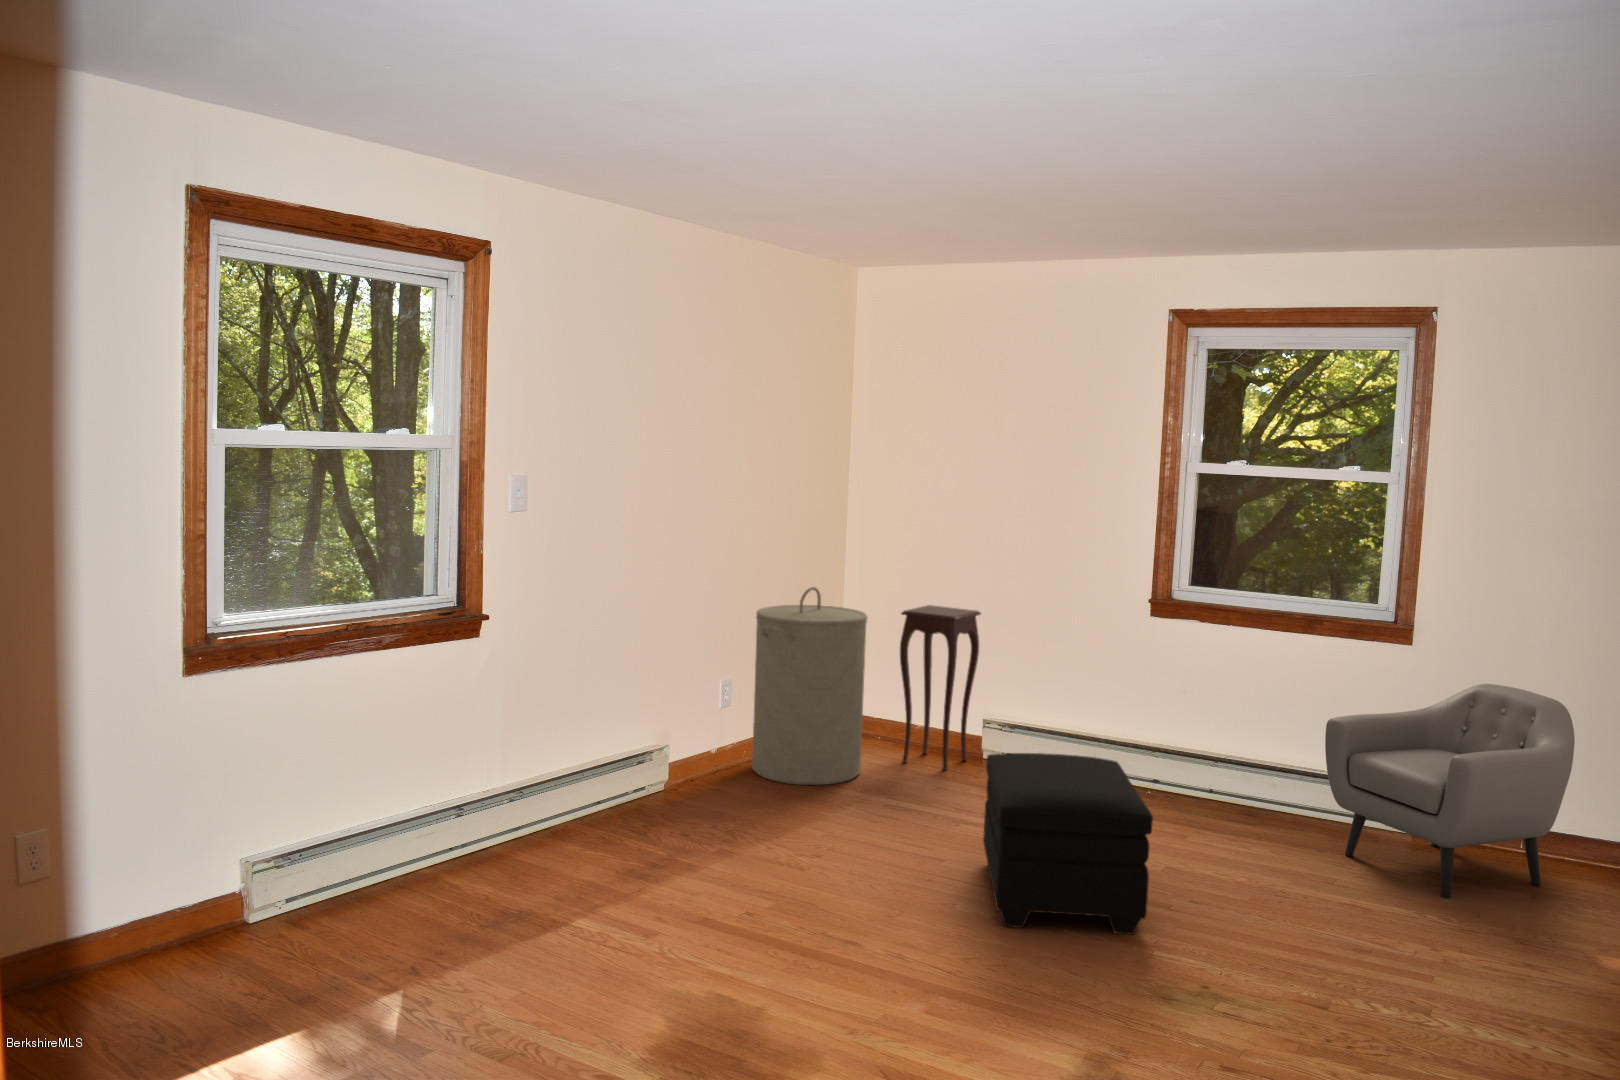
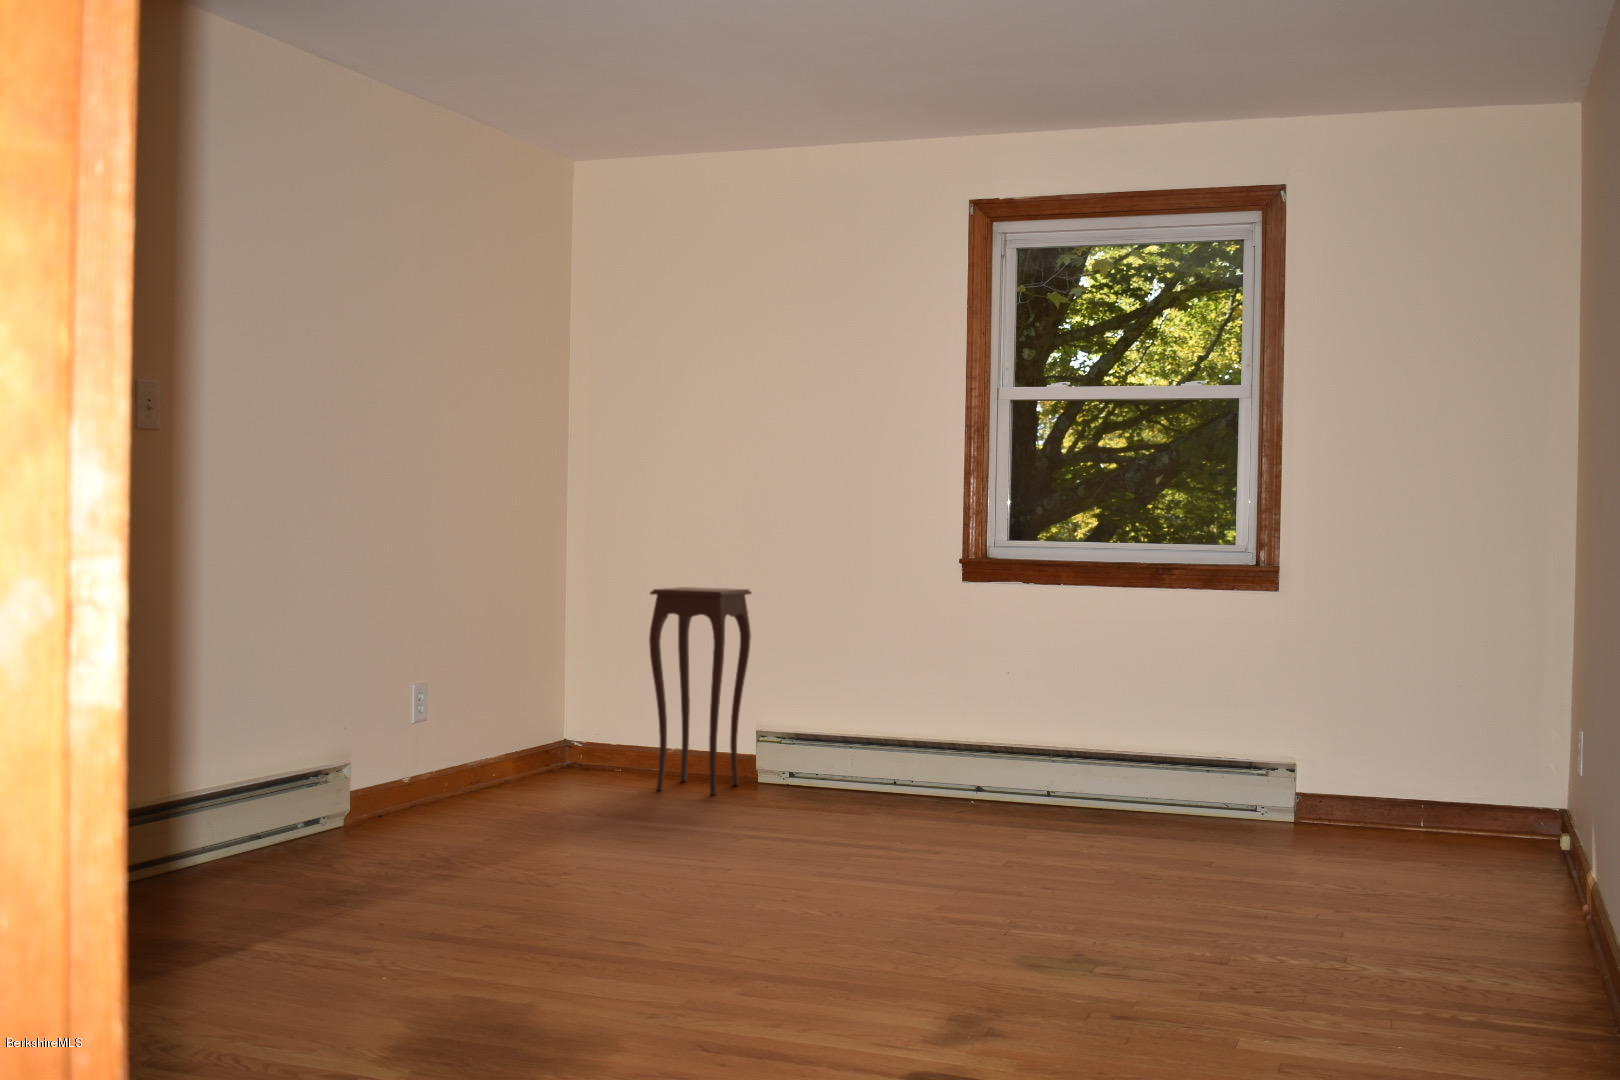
laundry hamper: present [752,587,867,785] -> none [454,554,609,818]
armchair: present [1325,684,1575,898] -> none [1195,626,1484,876]
ottoman: present [983,753,1153,935] -> none [787,723,1029,943]

